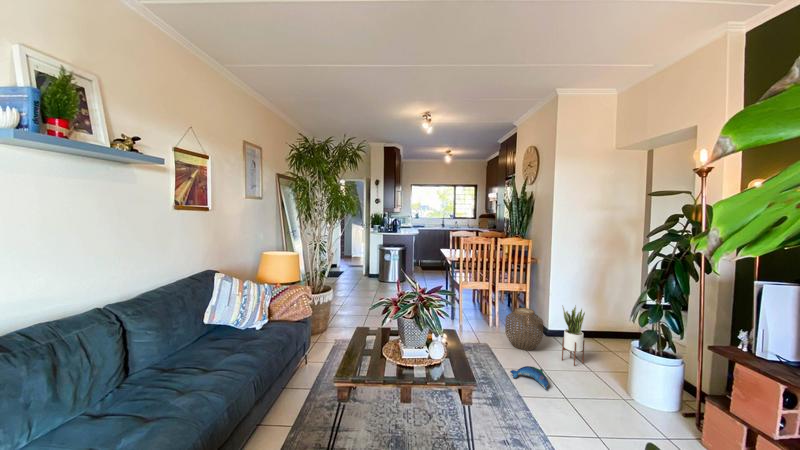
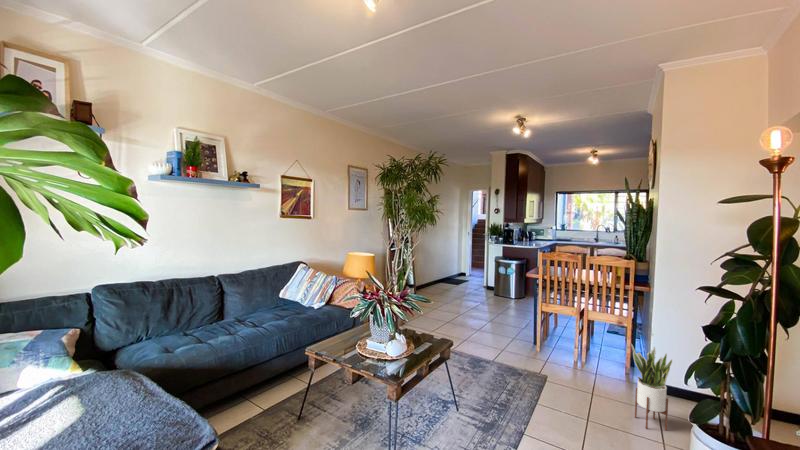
woven basket: present [505,308,543,350] -> none [572,339,623,395]
plush toy: present [510,366,549,390] -> none [538,405,575,438]

